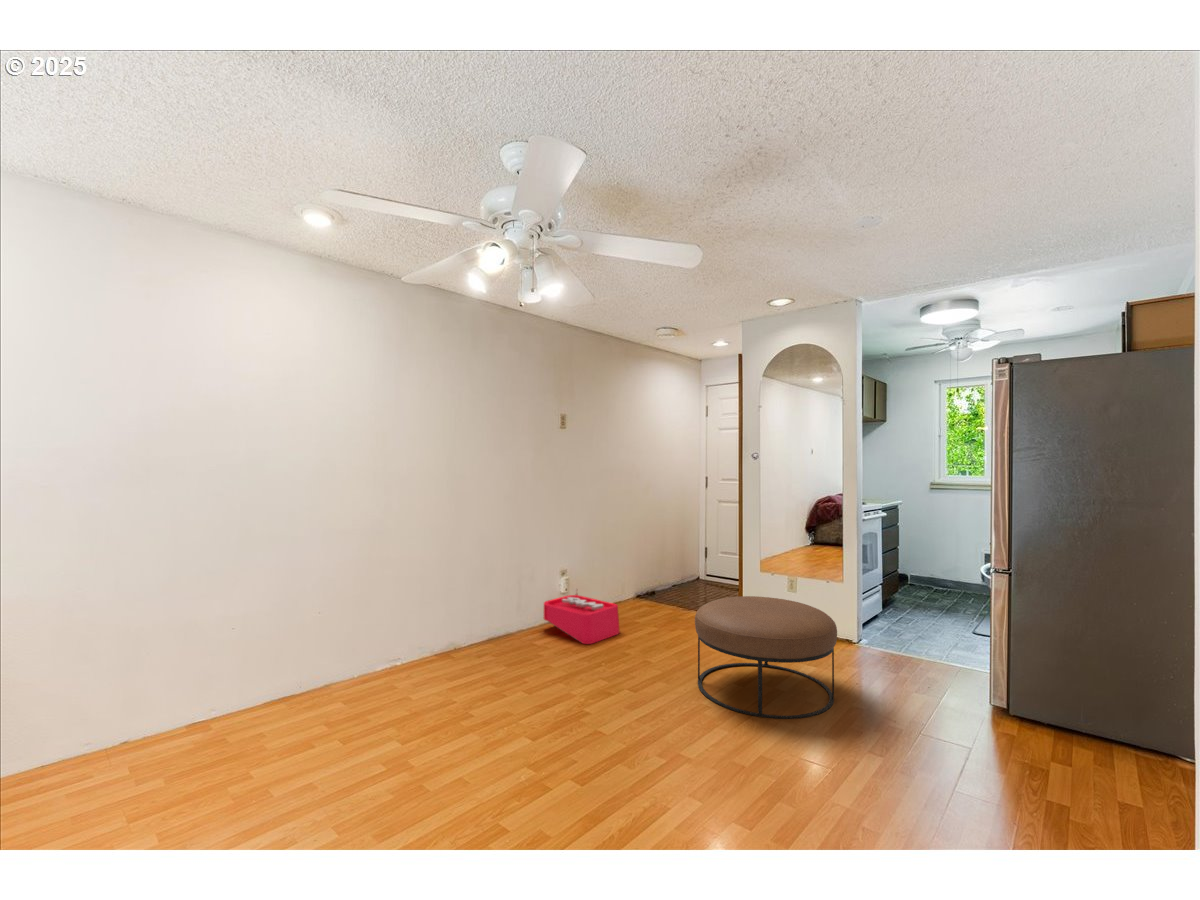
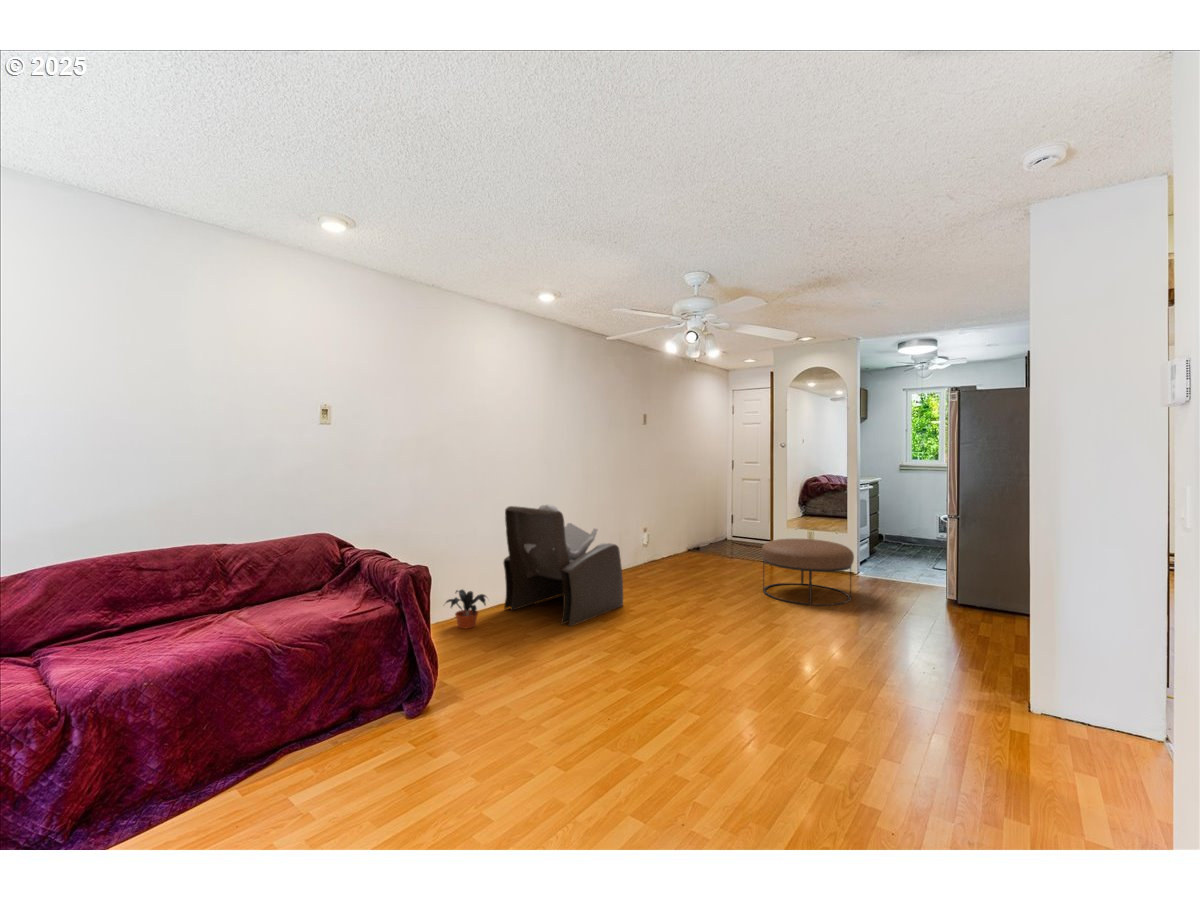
armchair: none [255,549,458,764] -> present [504,505,623,626]
storage bin: present [544,592,620,644] -> none [638,543,693,576]
potted plant: none [106,690,204,763] -> present [446,590,486,628]

